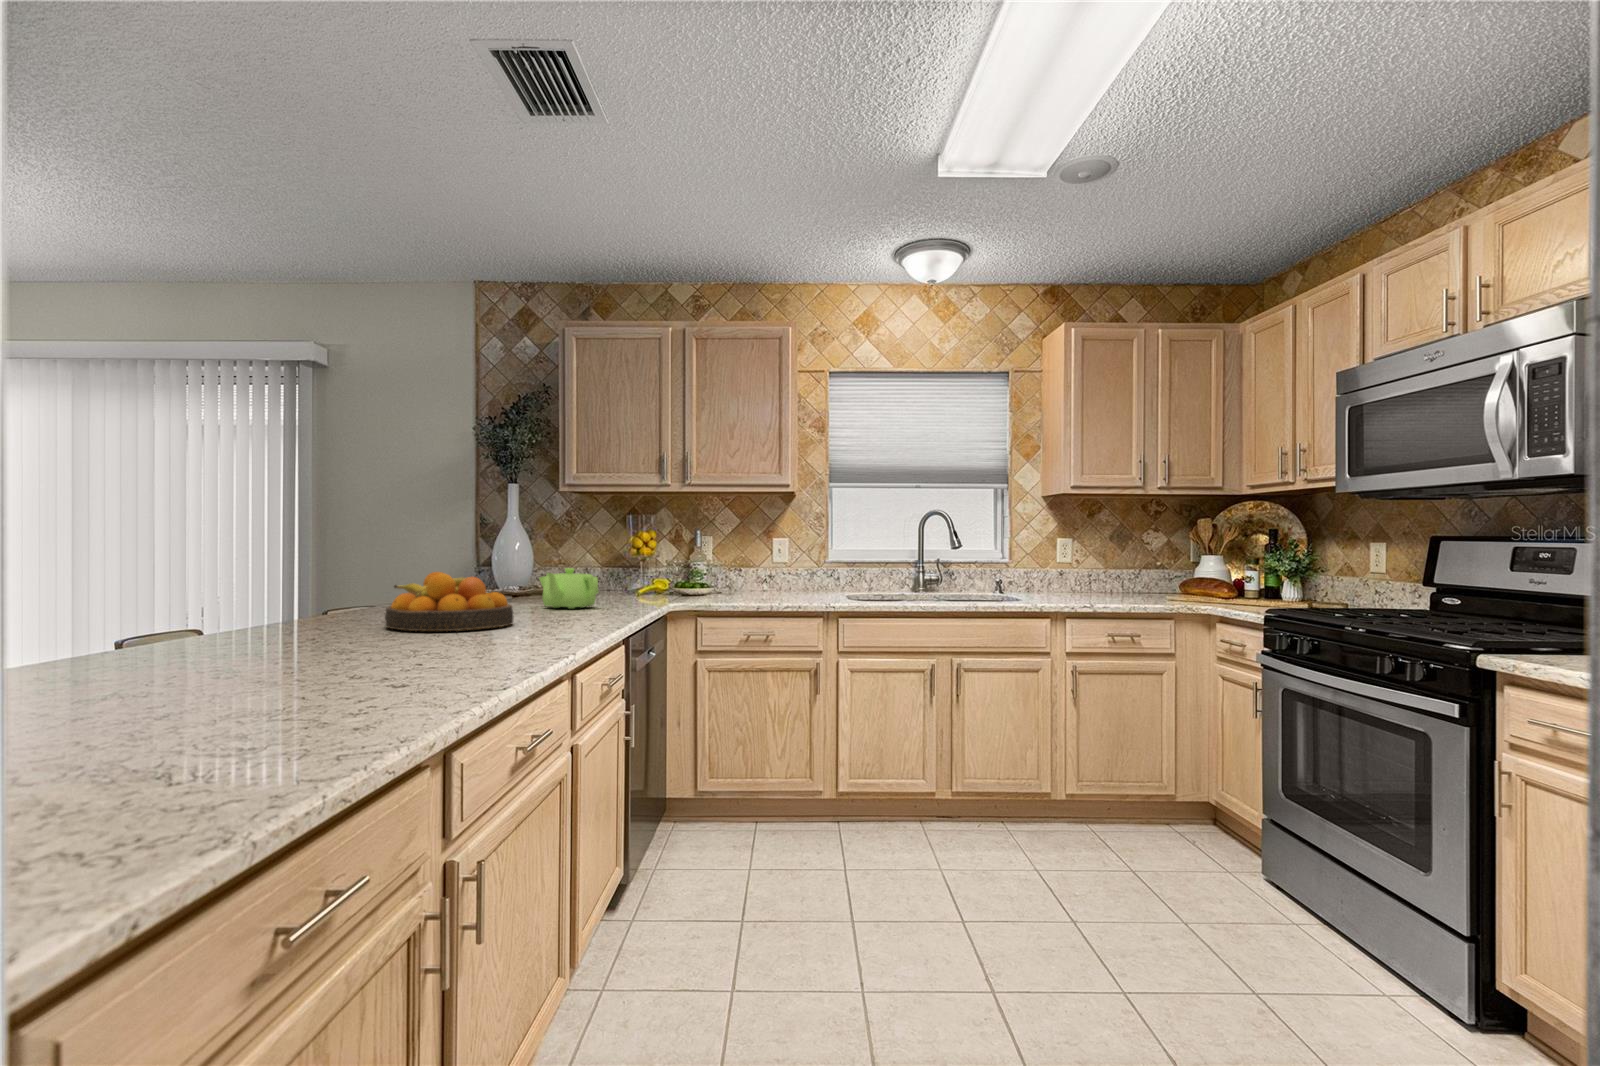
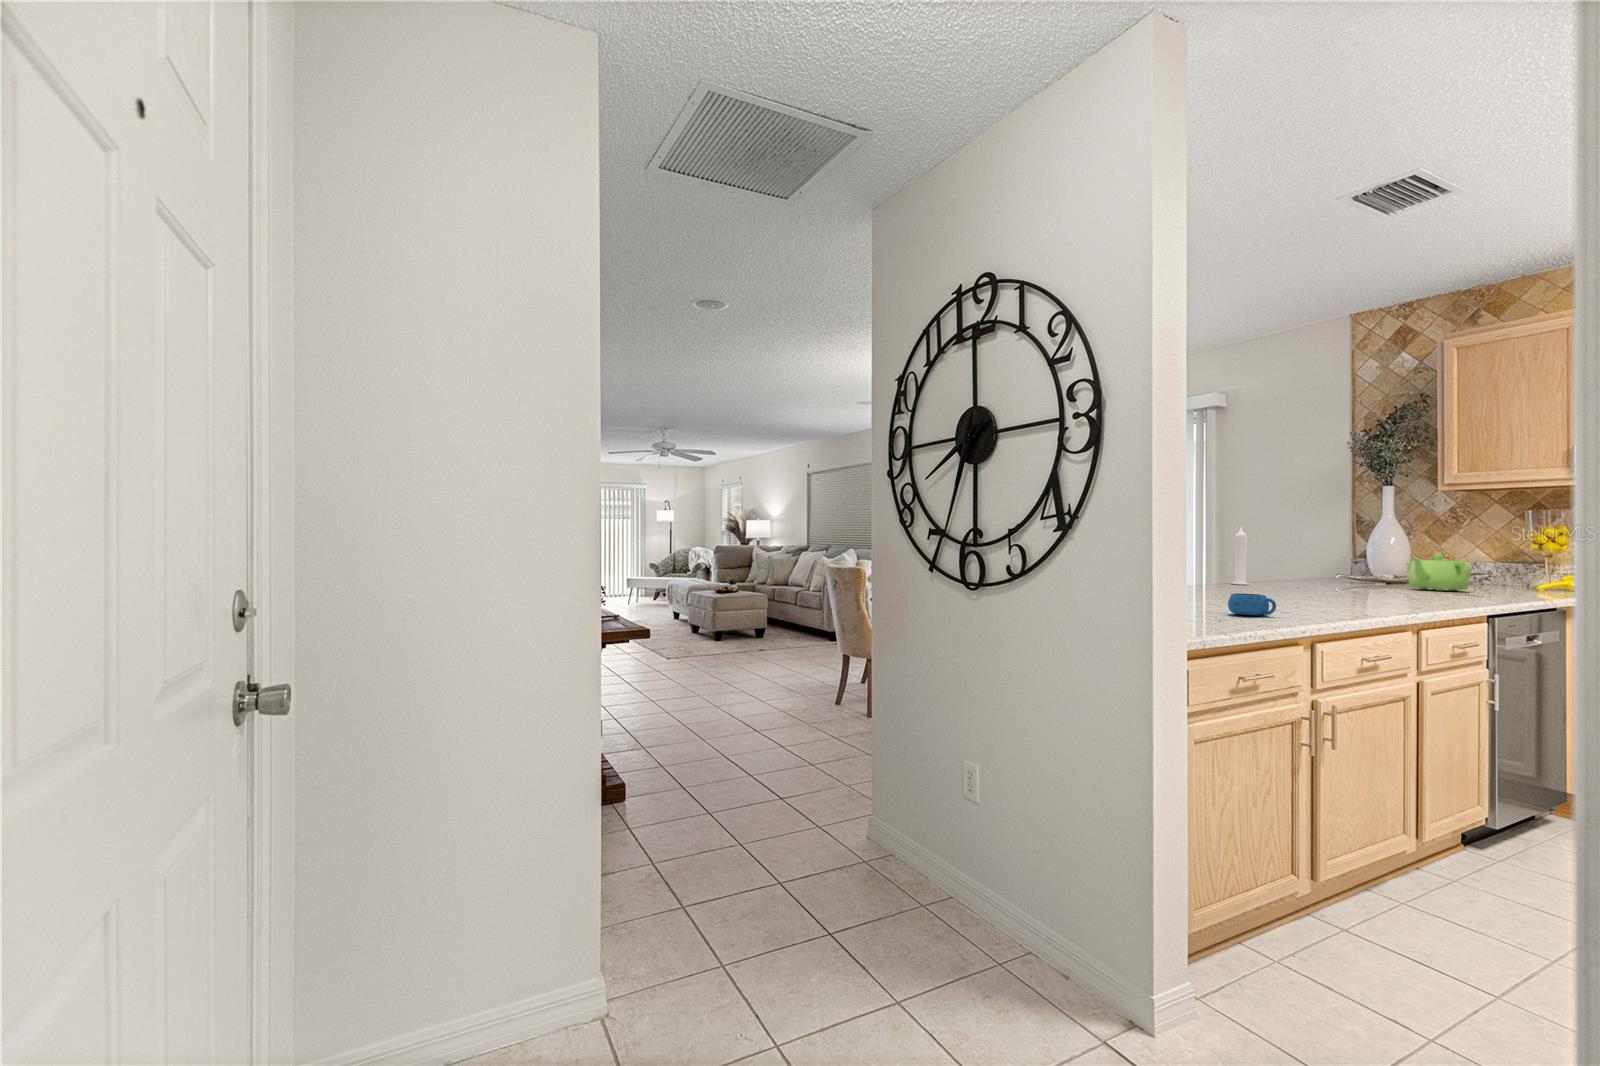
candle: none [342,539,368,621] -> present [1231,527,1249,585]
fruit bowl: present [385,572,513,631] -> none [1260,550,1369,593]
mug: none [356,677,433,717] -> present [1228,593,1276,616]

